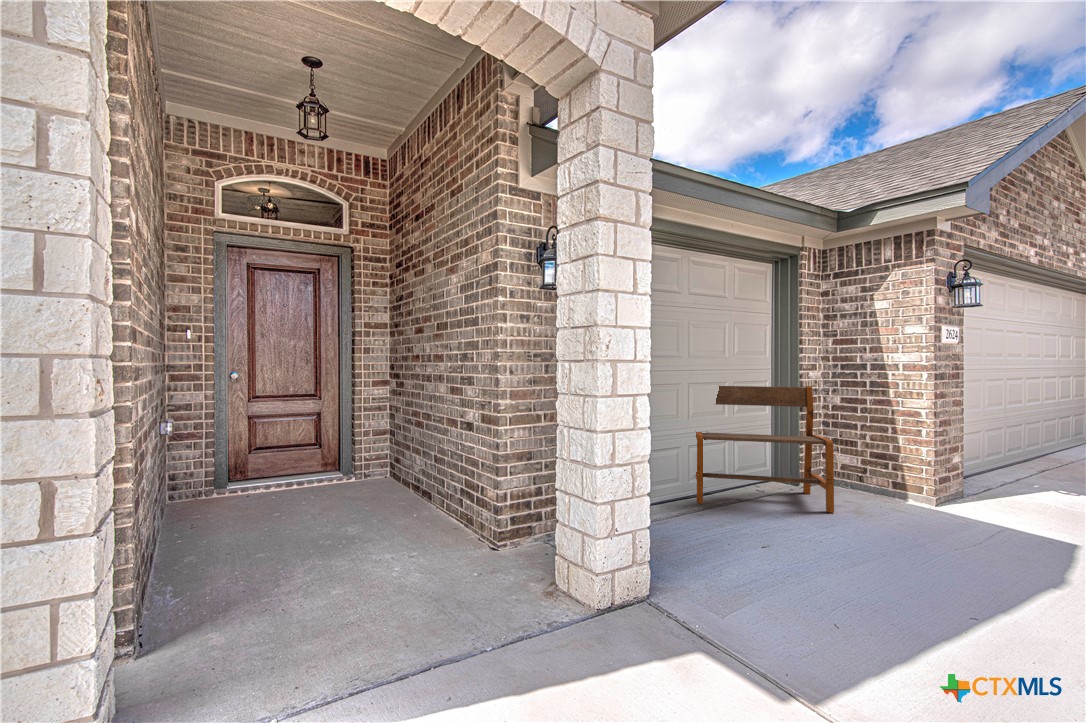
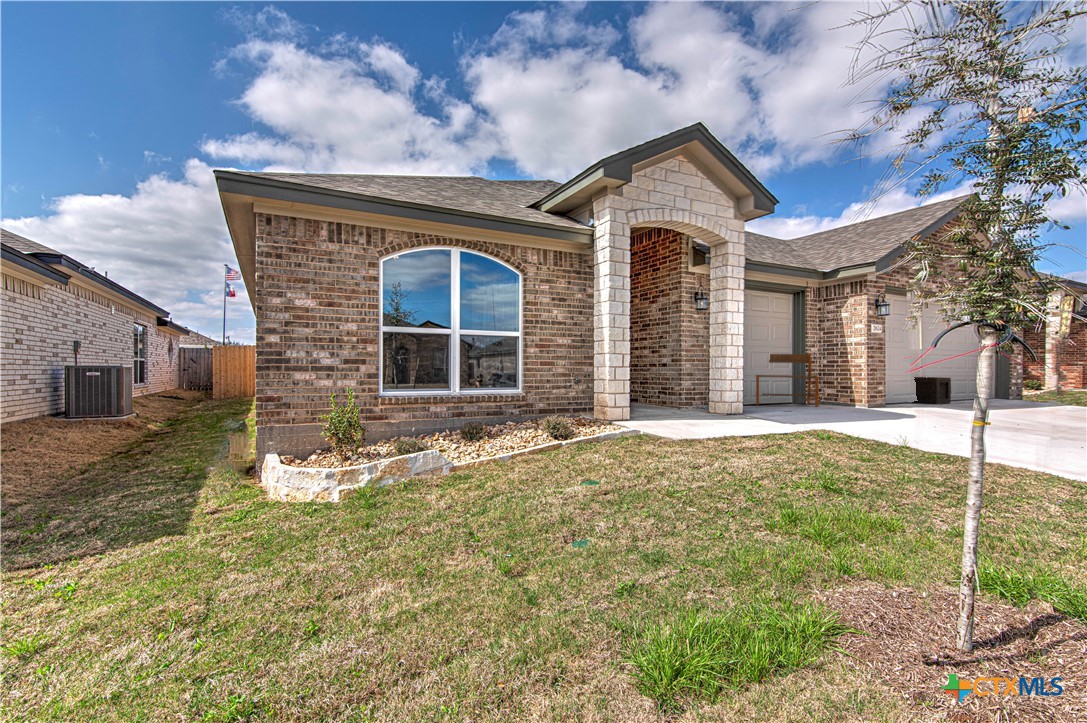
wooden crate: none [987,423,1071,485] -> present [913,377,951,404]

